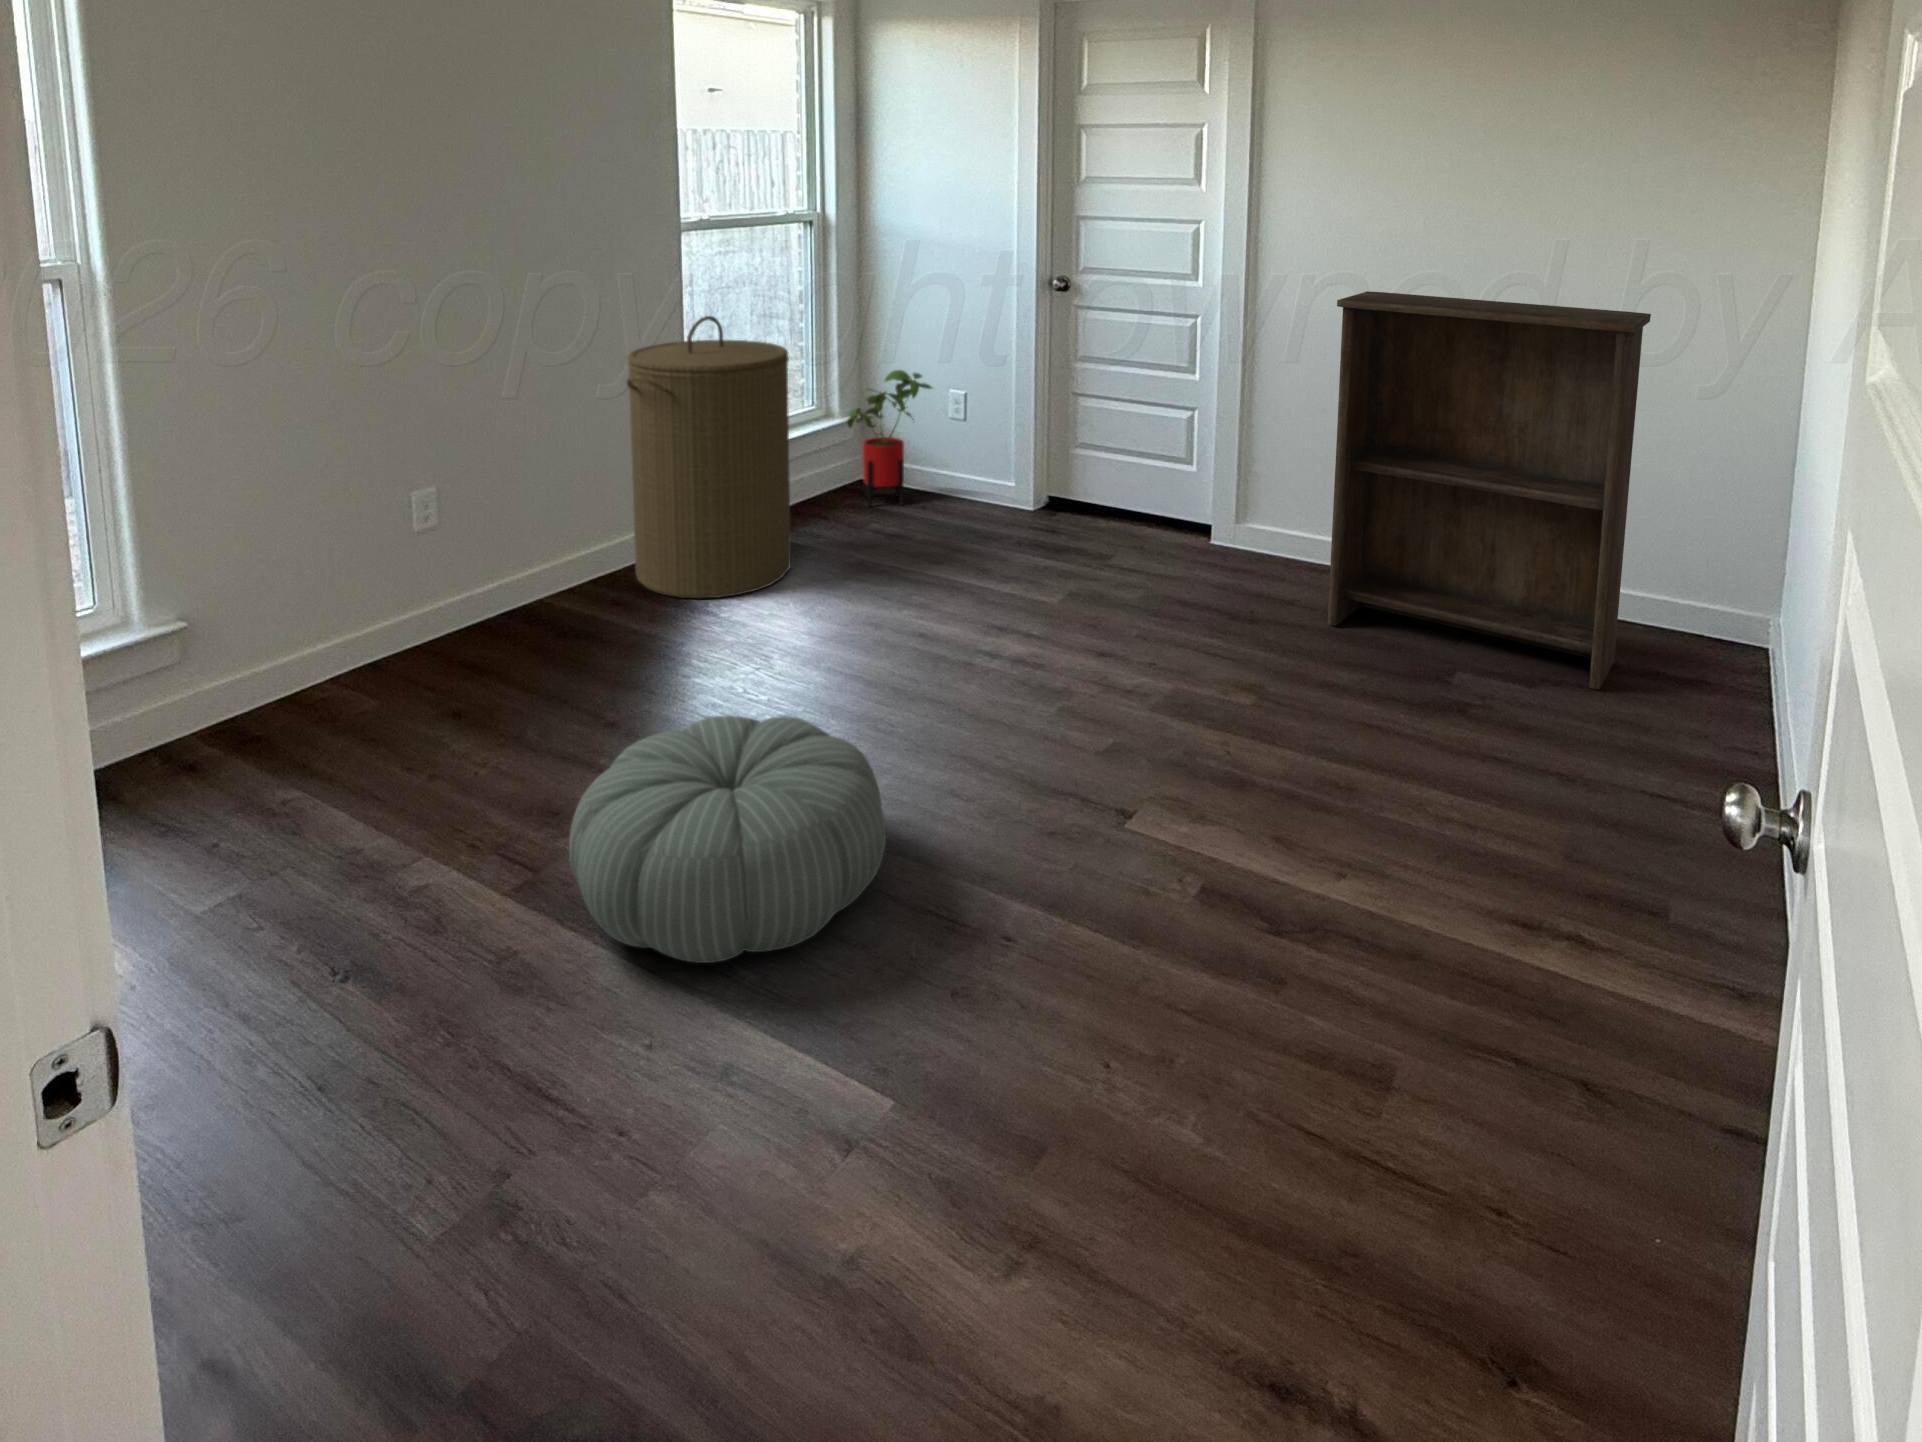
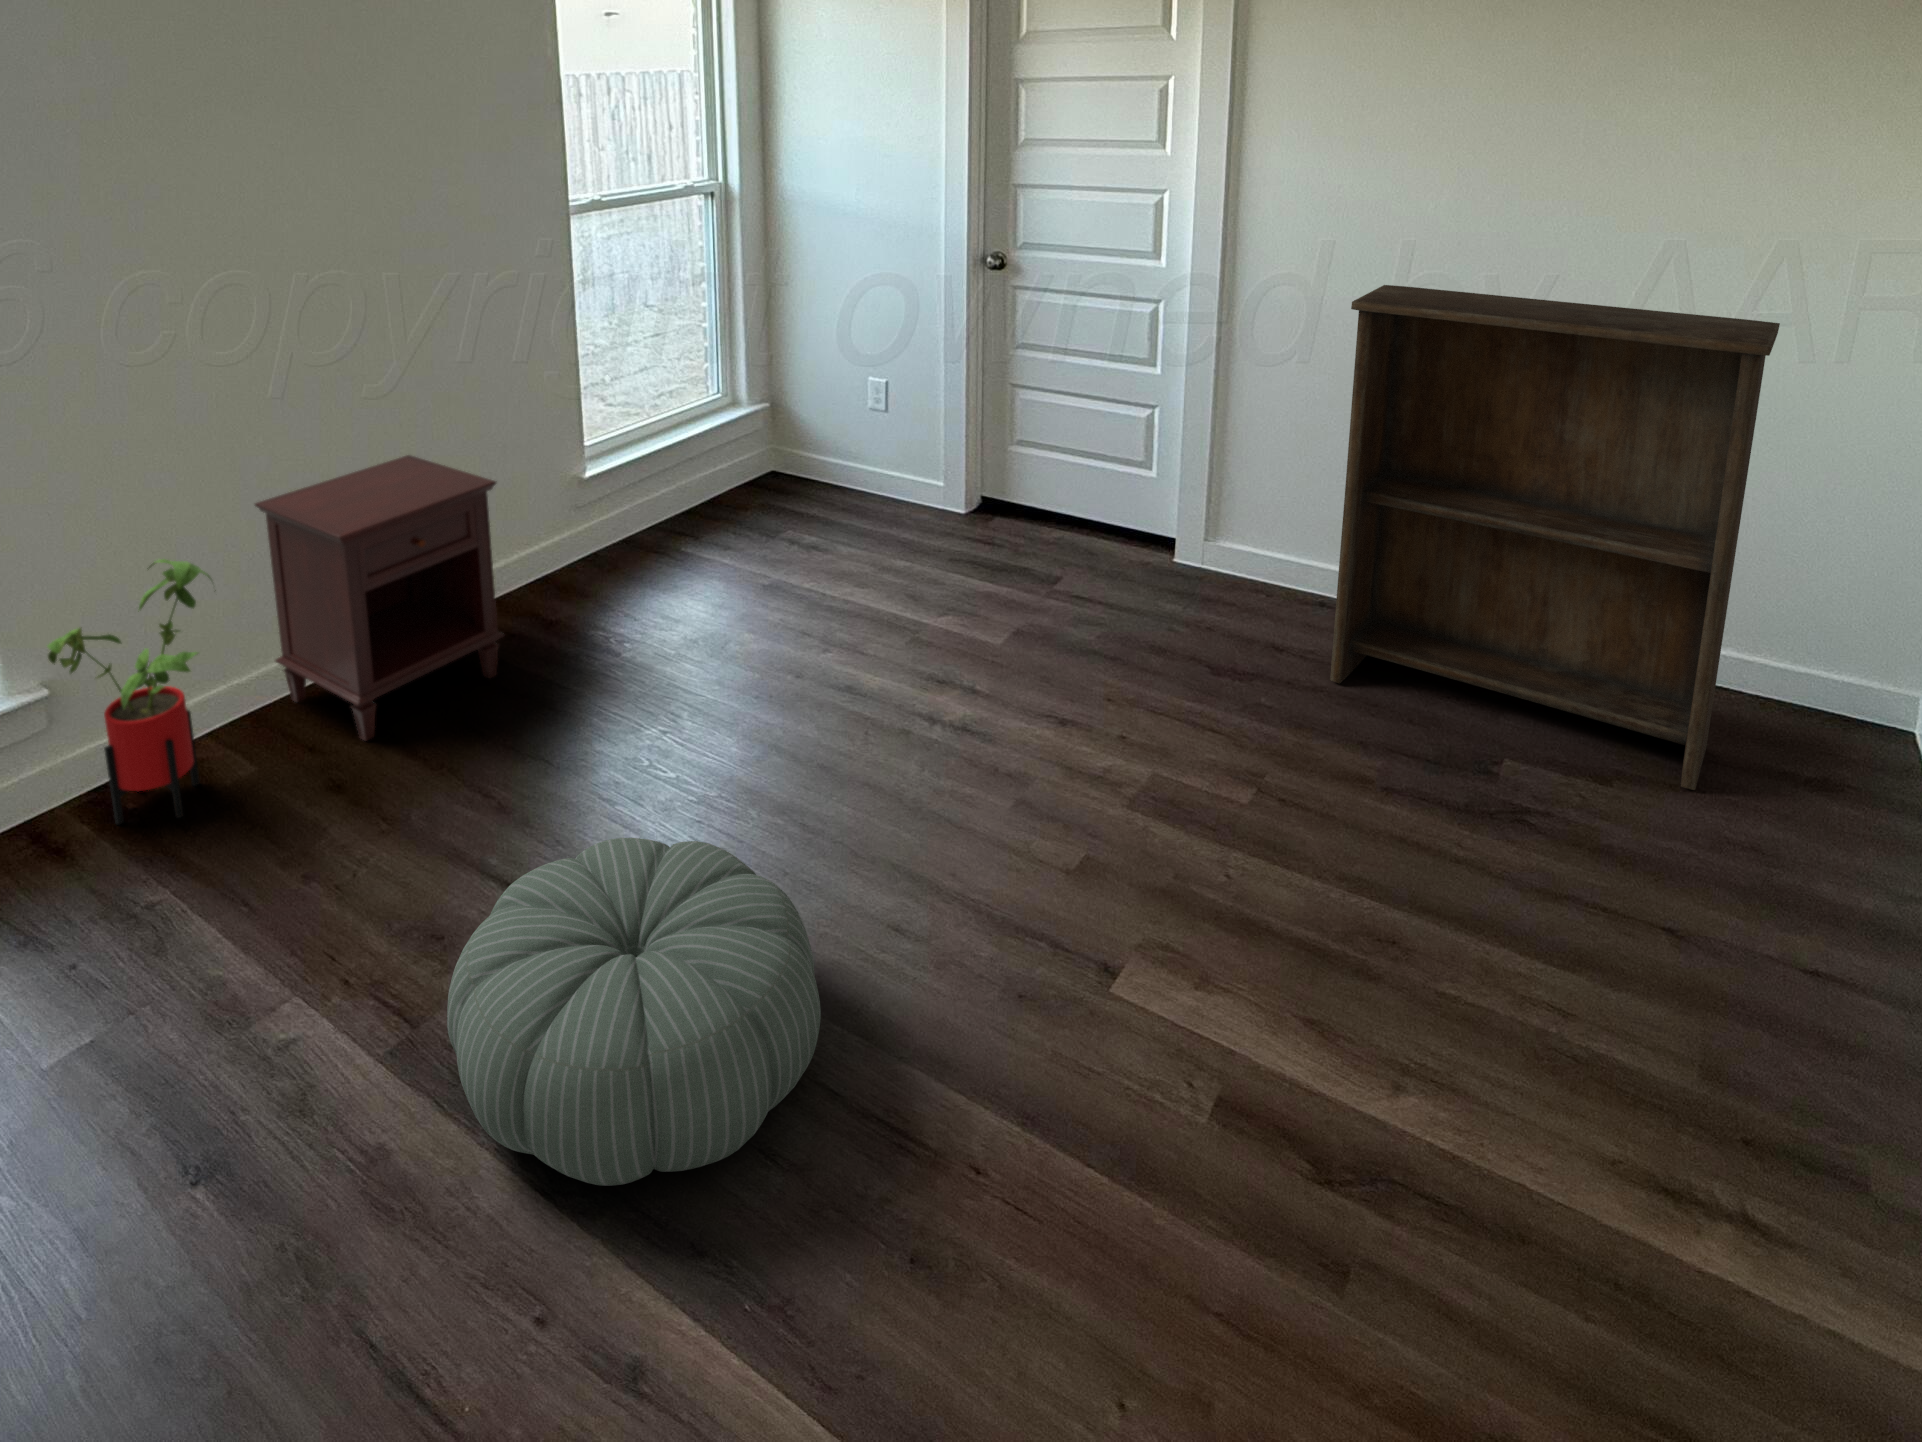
laundry hamper: present [627,316,791,599] -> none [514,316,699,630]
house plant: present [847,370,932,507] -> present [48,559,211,824]
nightstand: none [384,435,613,682] -> present [255,455,504,741]

